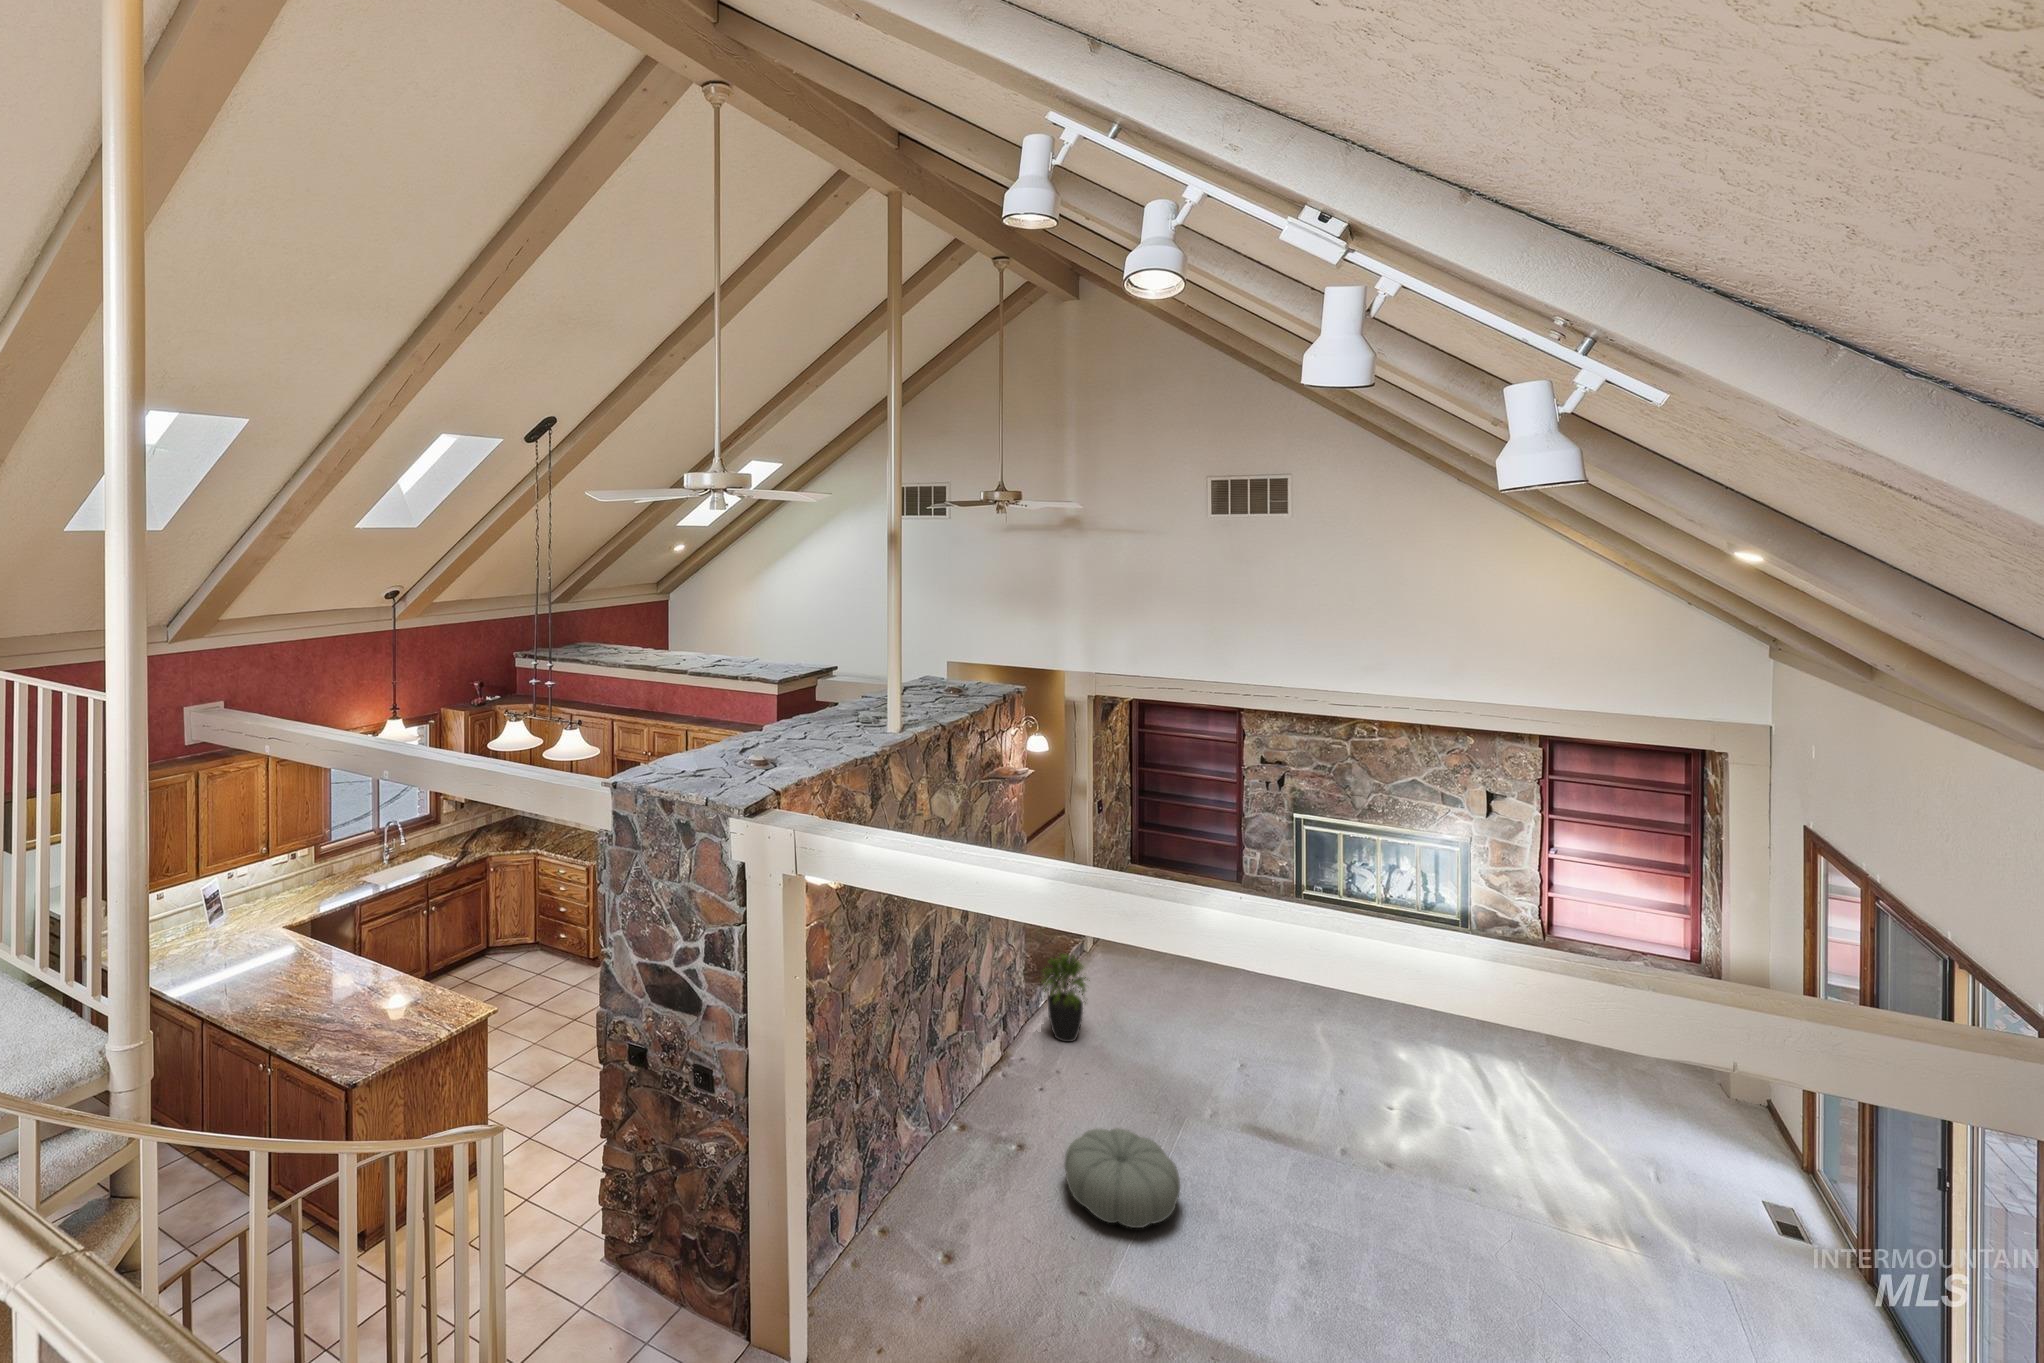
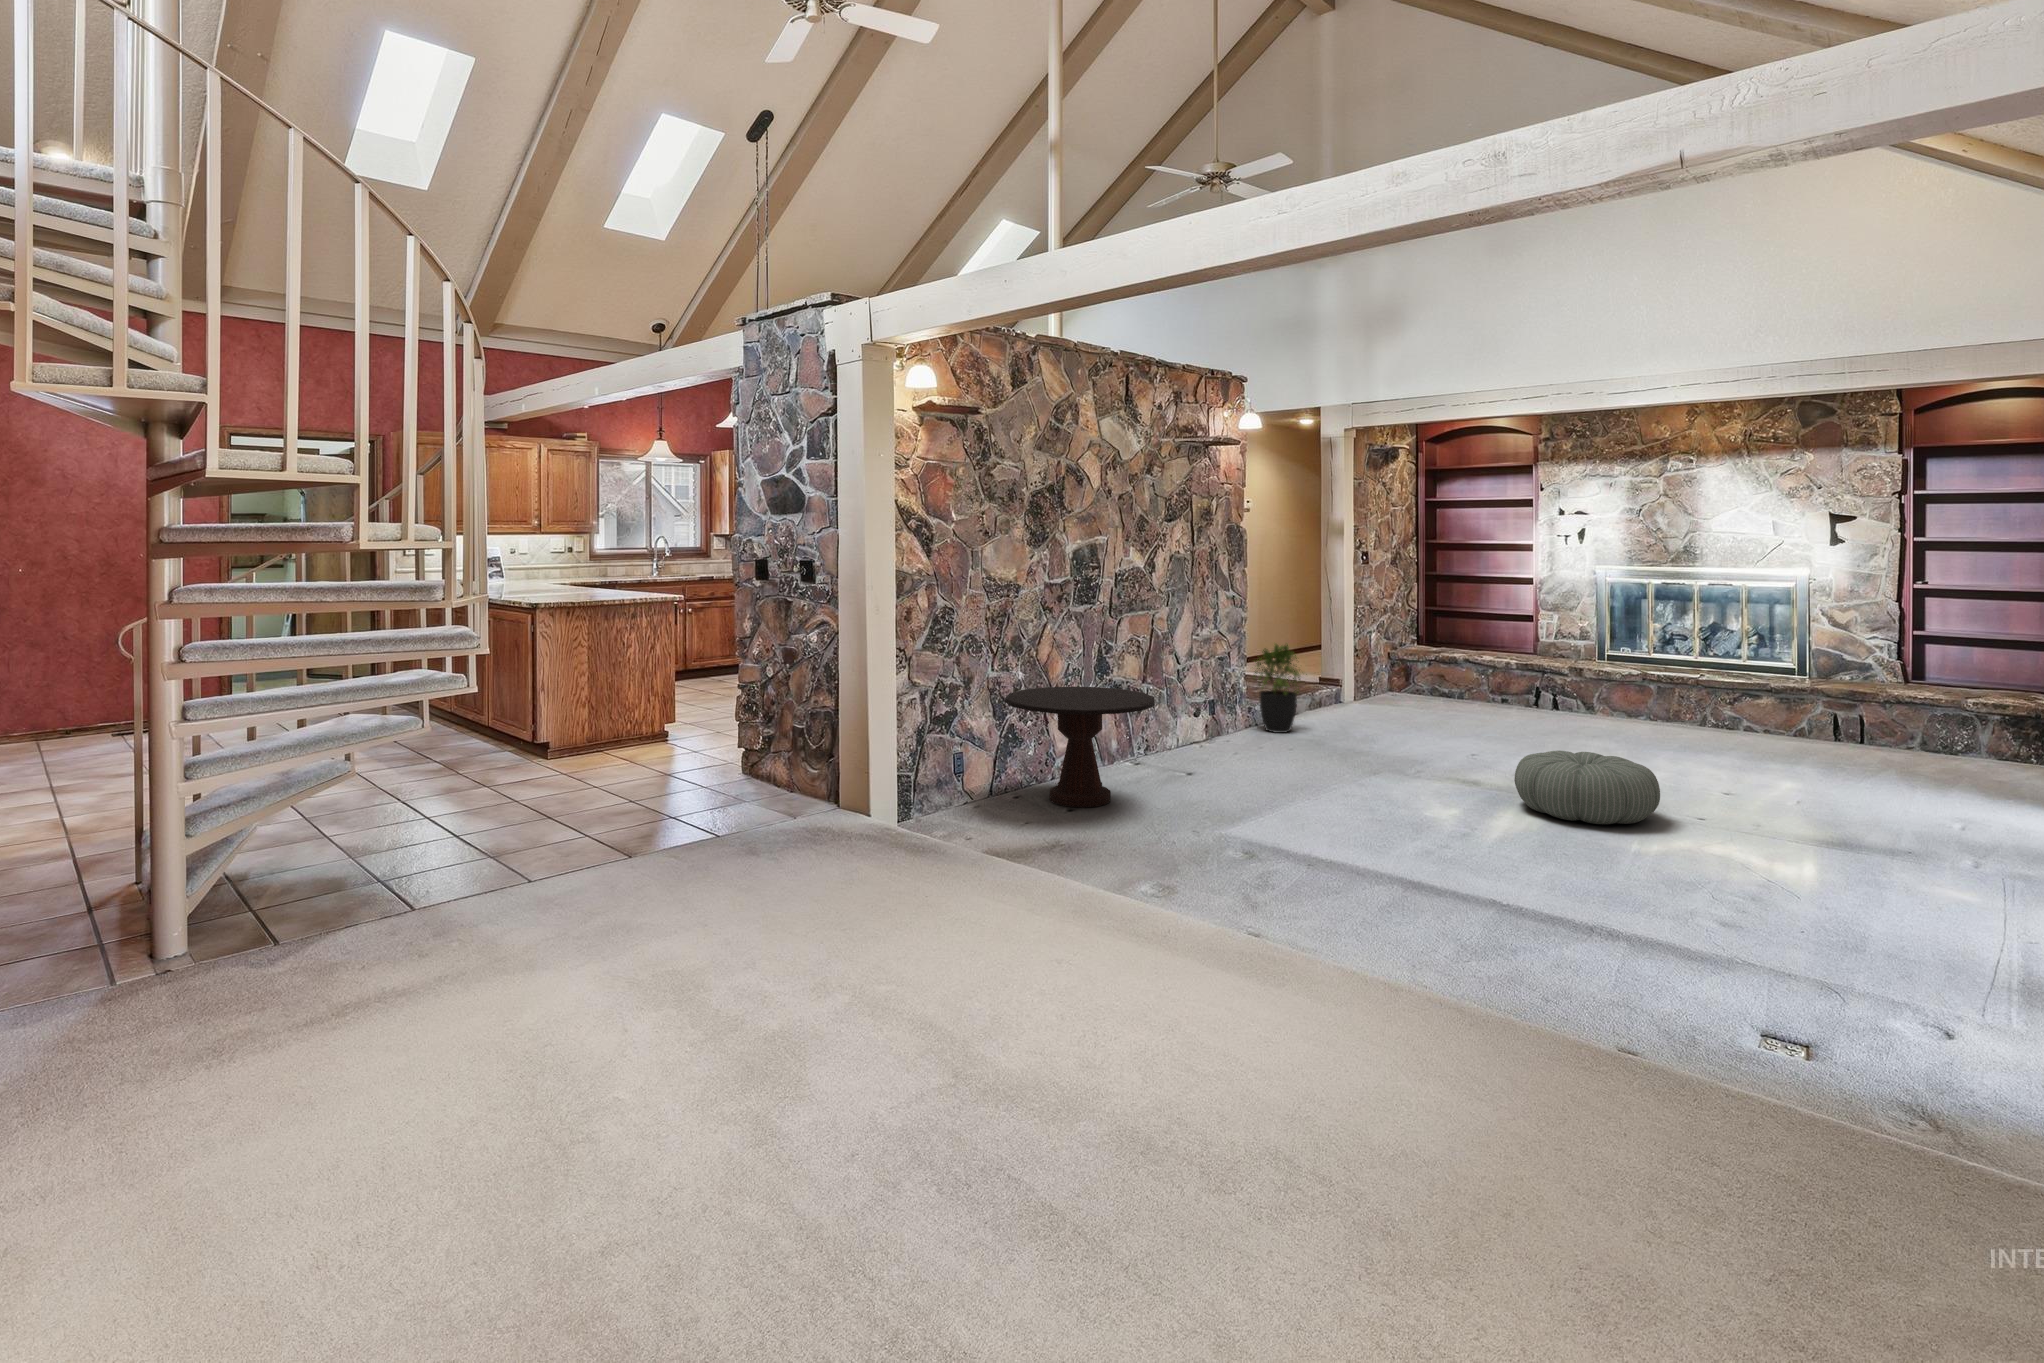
side table: none [898,1117,1049,1285] -> present [1005,687,1155,808]
pouf: present [1064,1128,1180,1228] -> present [1515,751,1660,824]

